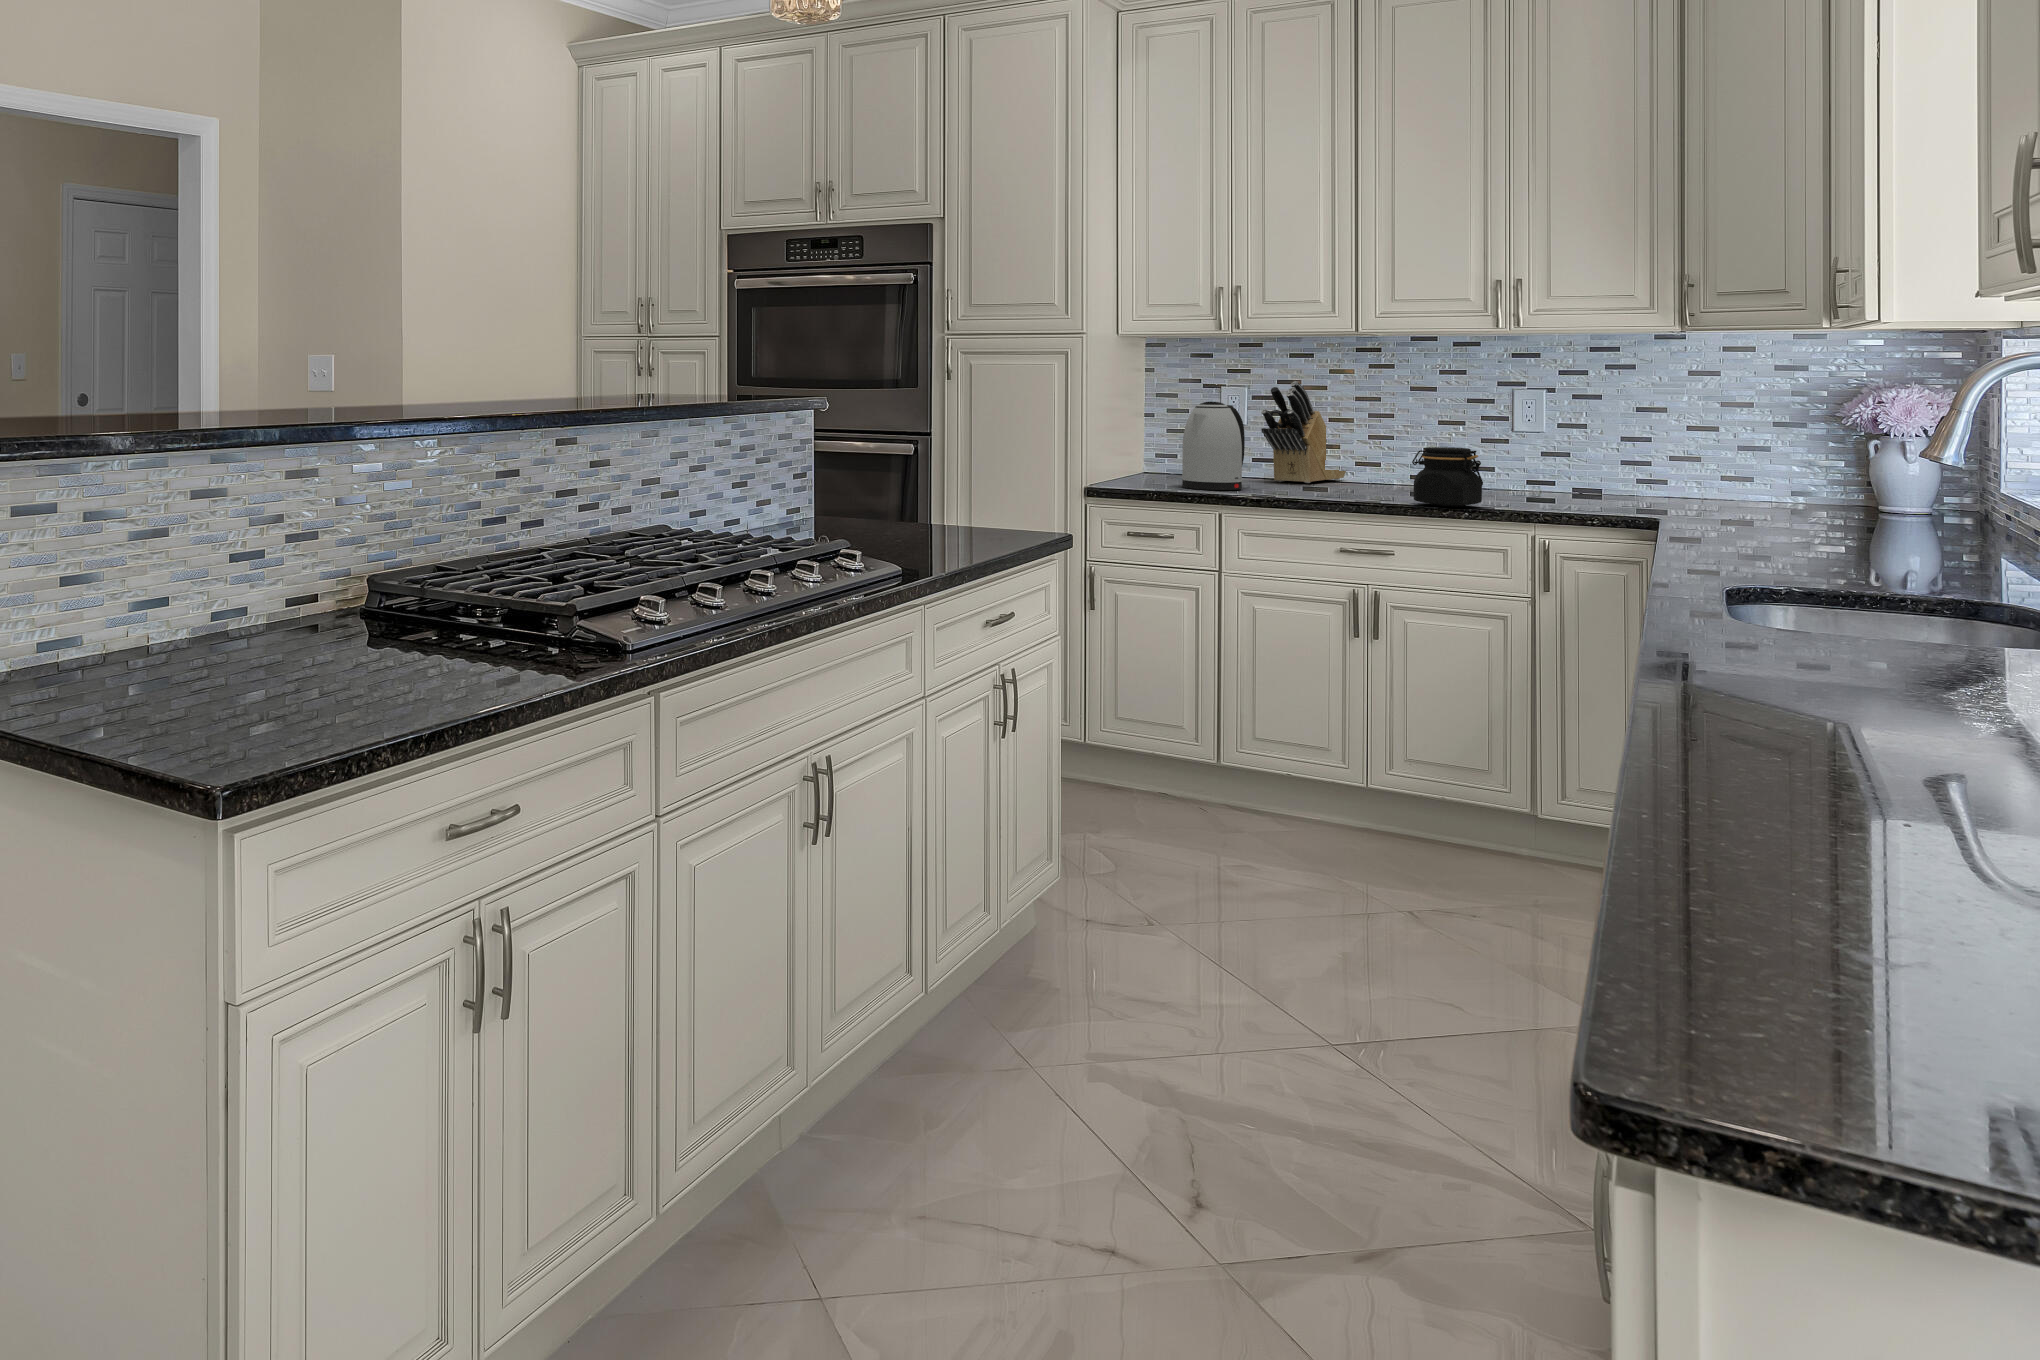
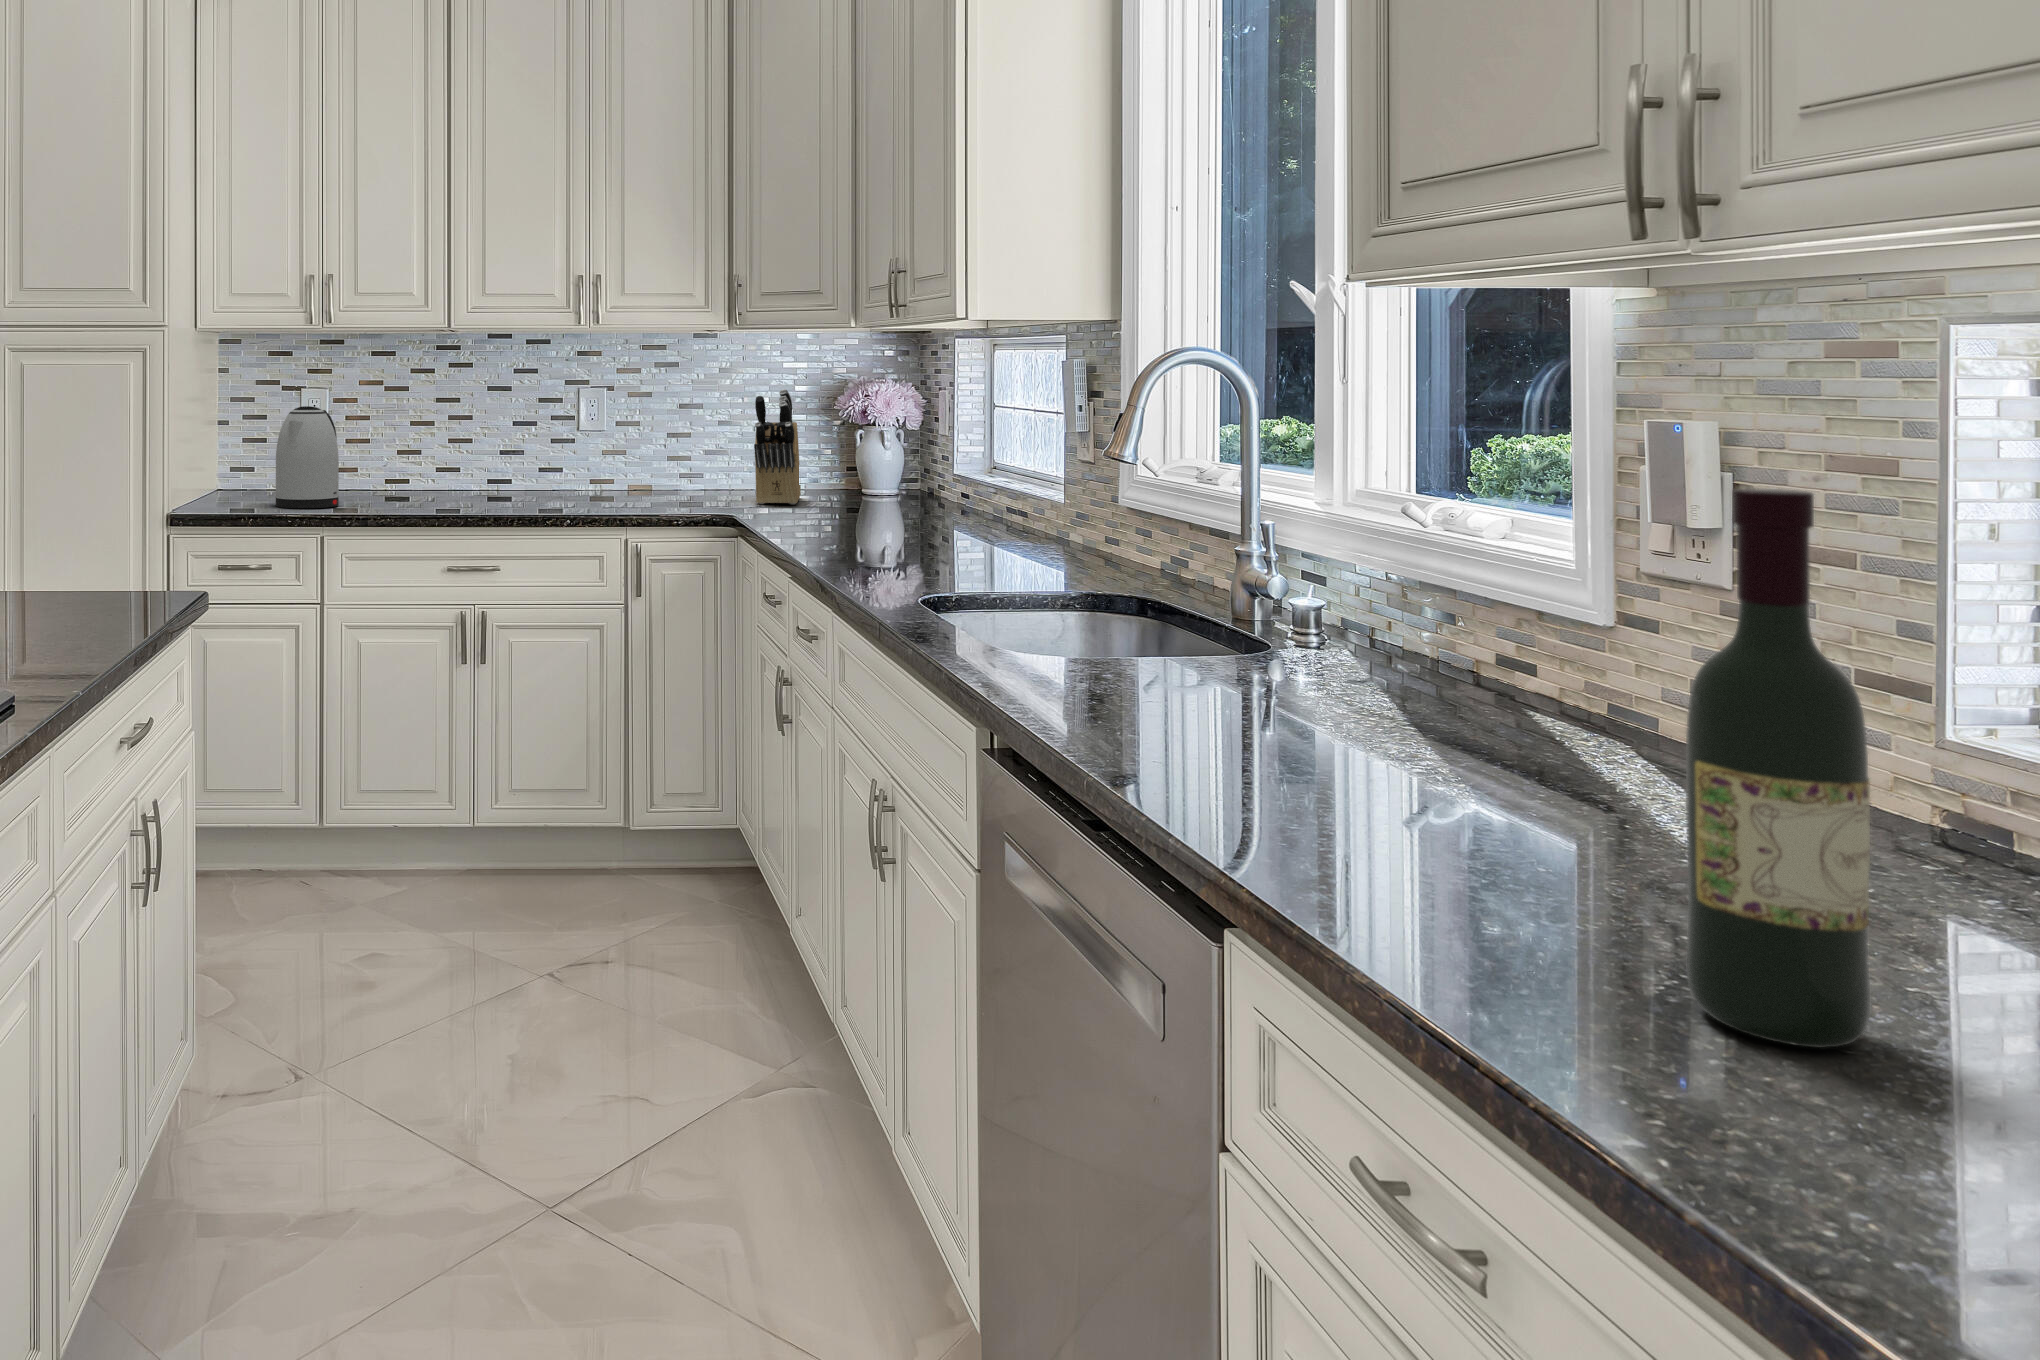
knife block: present [1261,381,1346,483] -> present [754,389,801,504]
jar: present [1412,447,1483,507] -> none [511,450,577,513]
wine bottle: none [1804,463,1925,819] -> present [1686,488,1870,1048]

